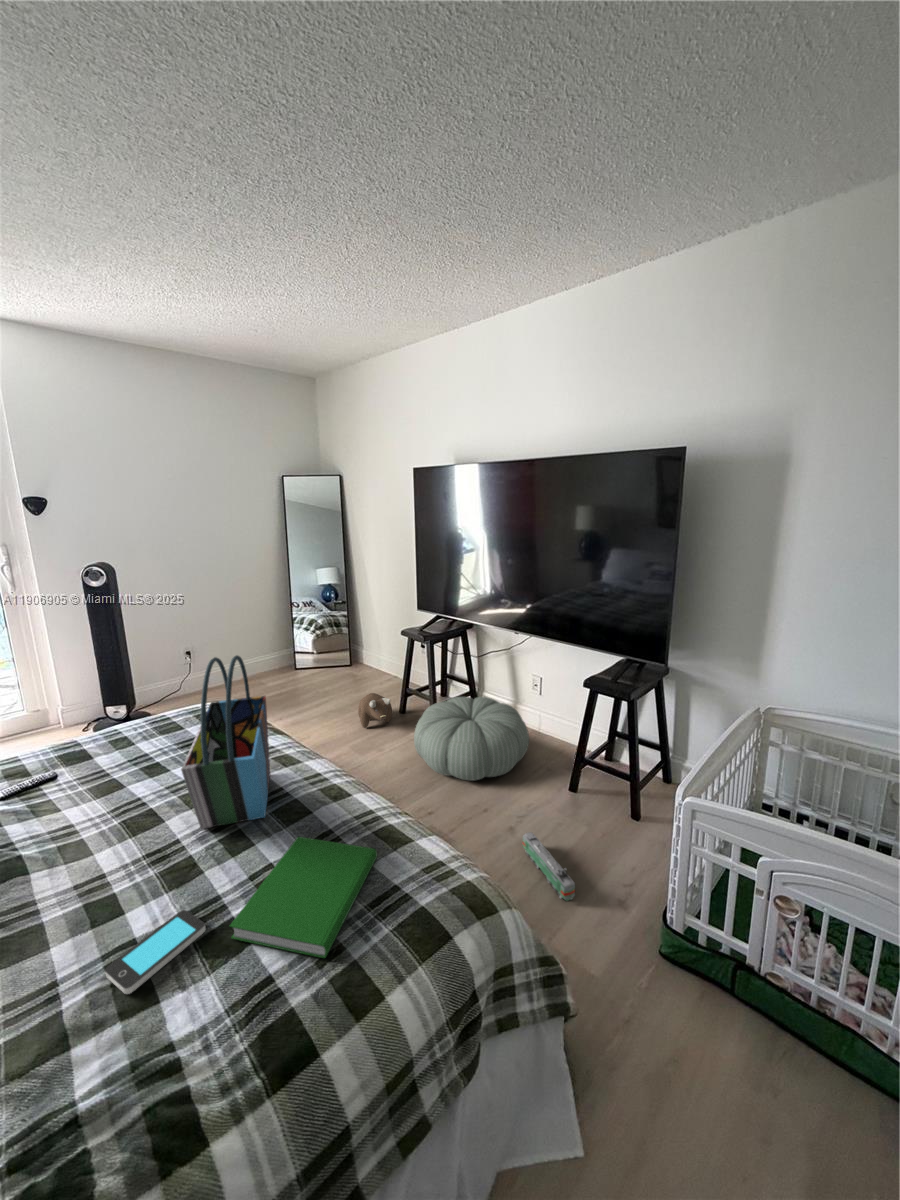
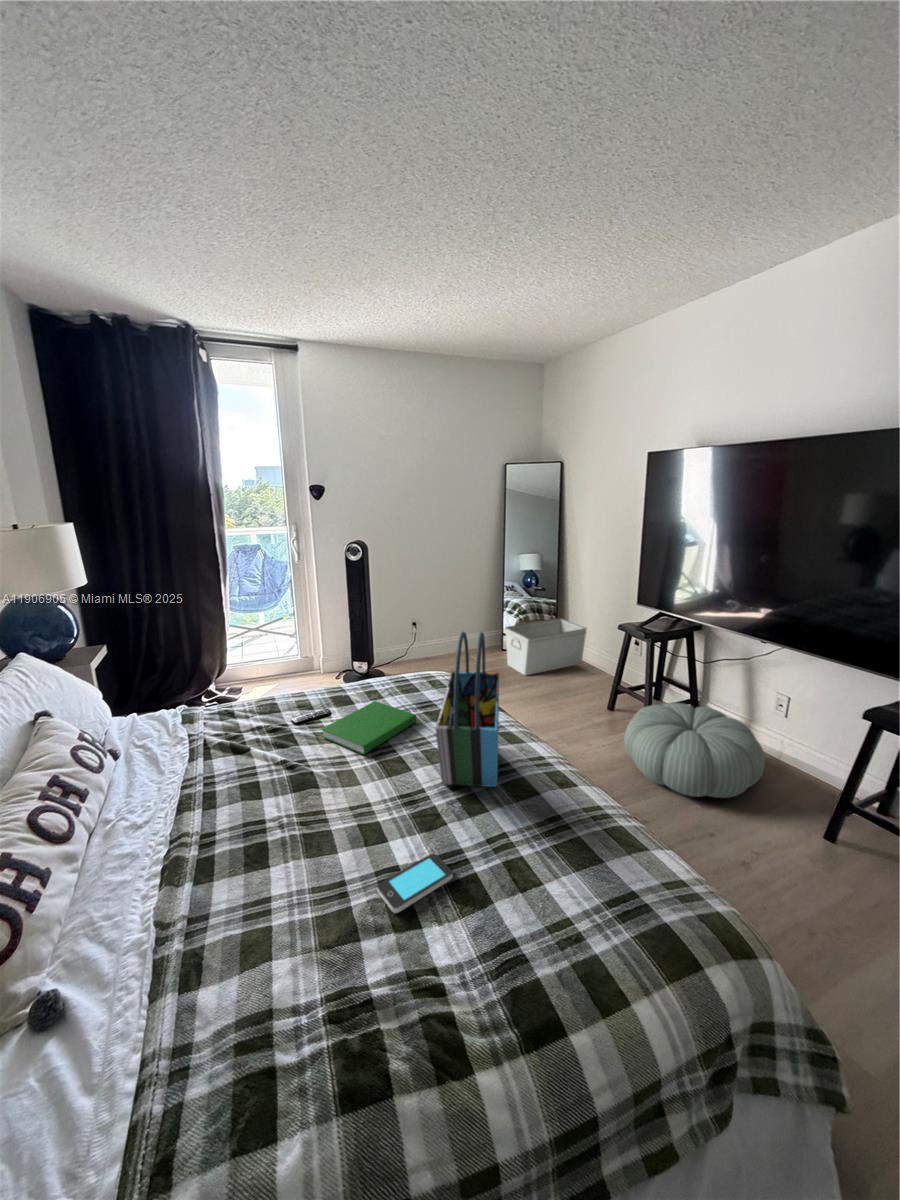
storage bin: none [296,629,380,692] -> present [505,618,586,675]
plush toy: present [358,693,392,728] -> none [563,684,599,718]
toy train: present [523,832,575,901] -> none [755,871,831,967]
hardcover book: present [230,837,377,958] -> present [321,701,417,755]

